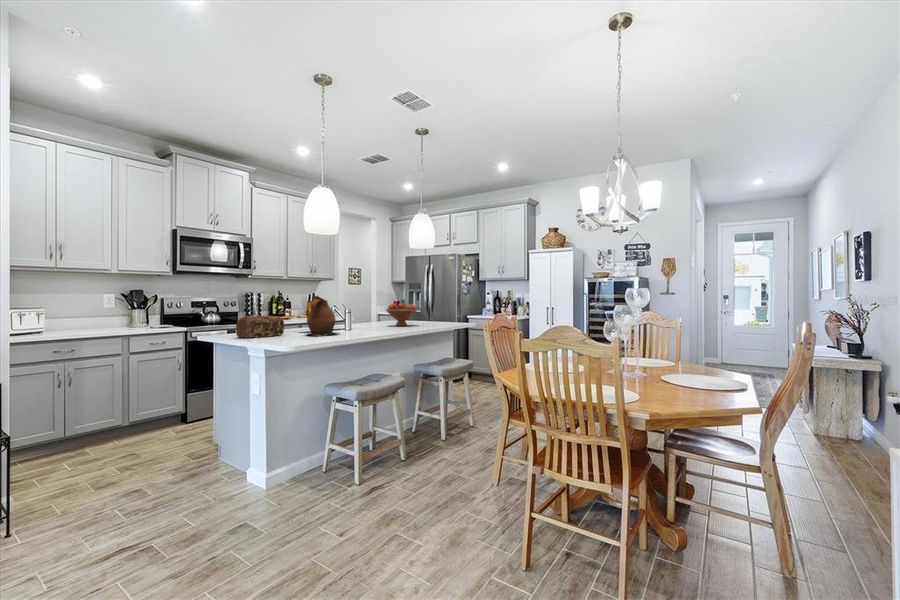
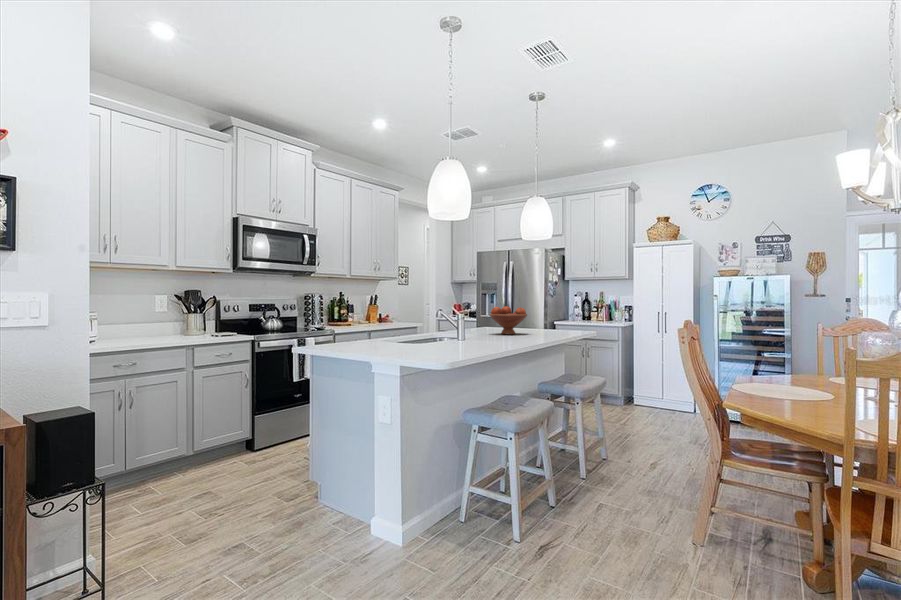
ceramic pitcher: present [307,296,340,335] -> none [424,297,470,347]
bread loaf: present [236,316,284,338] -> none [347,321,401,350]

